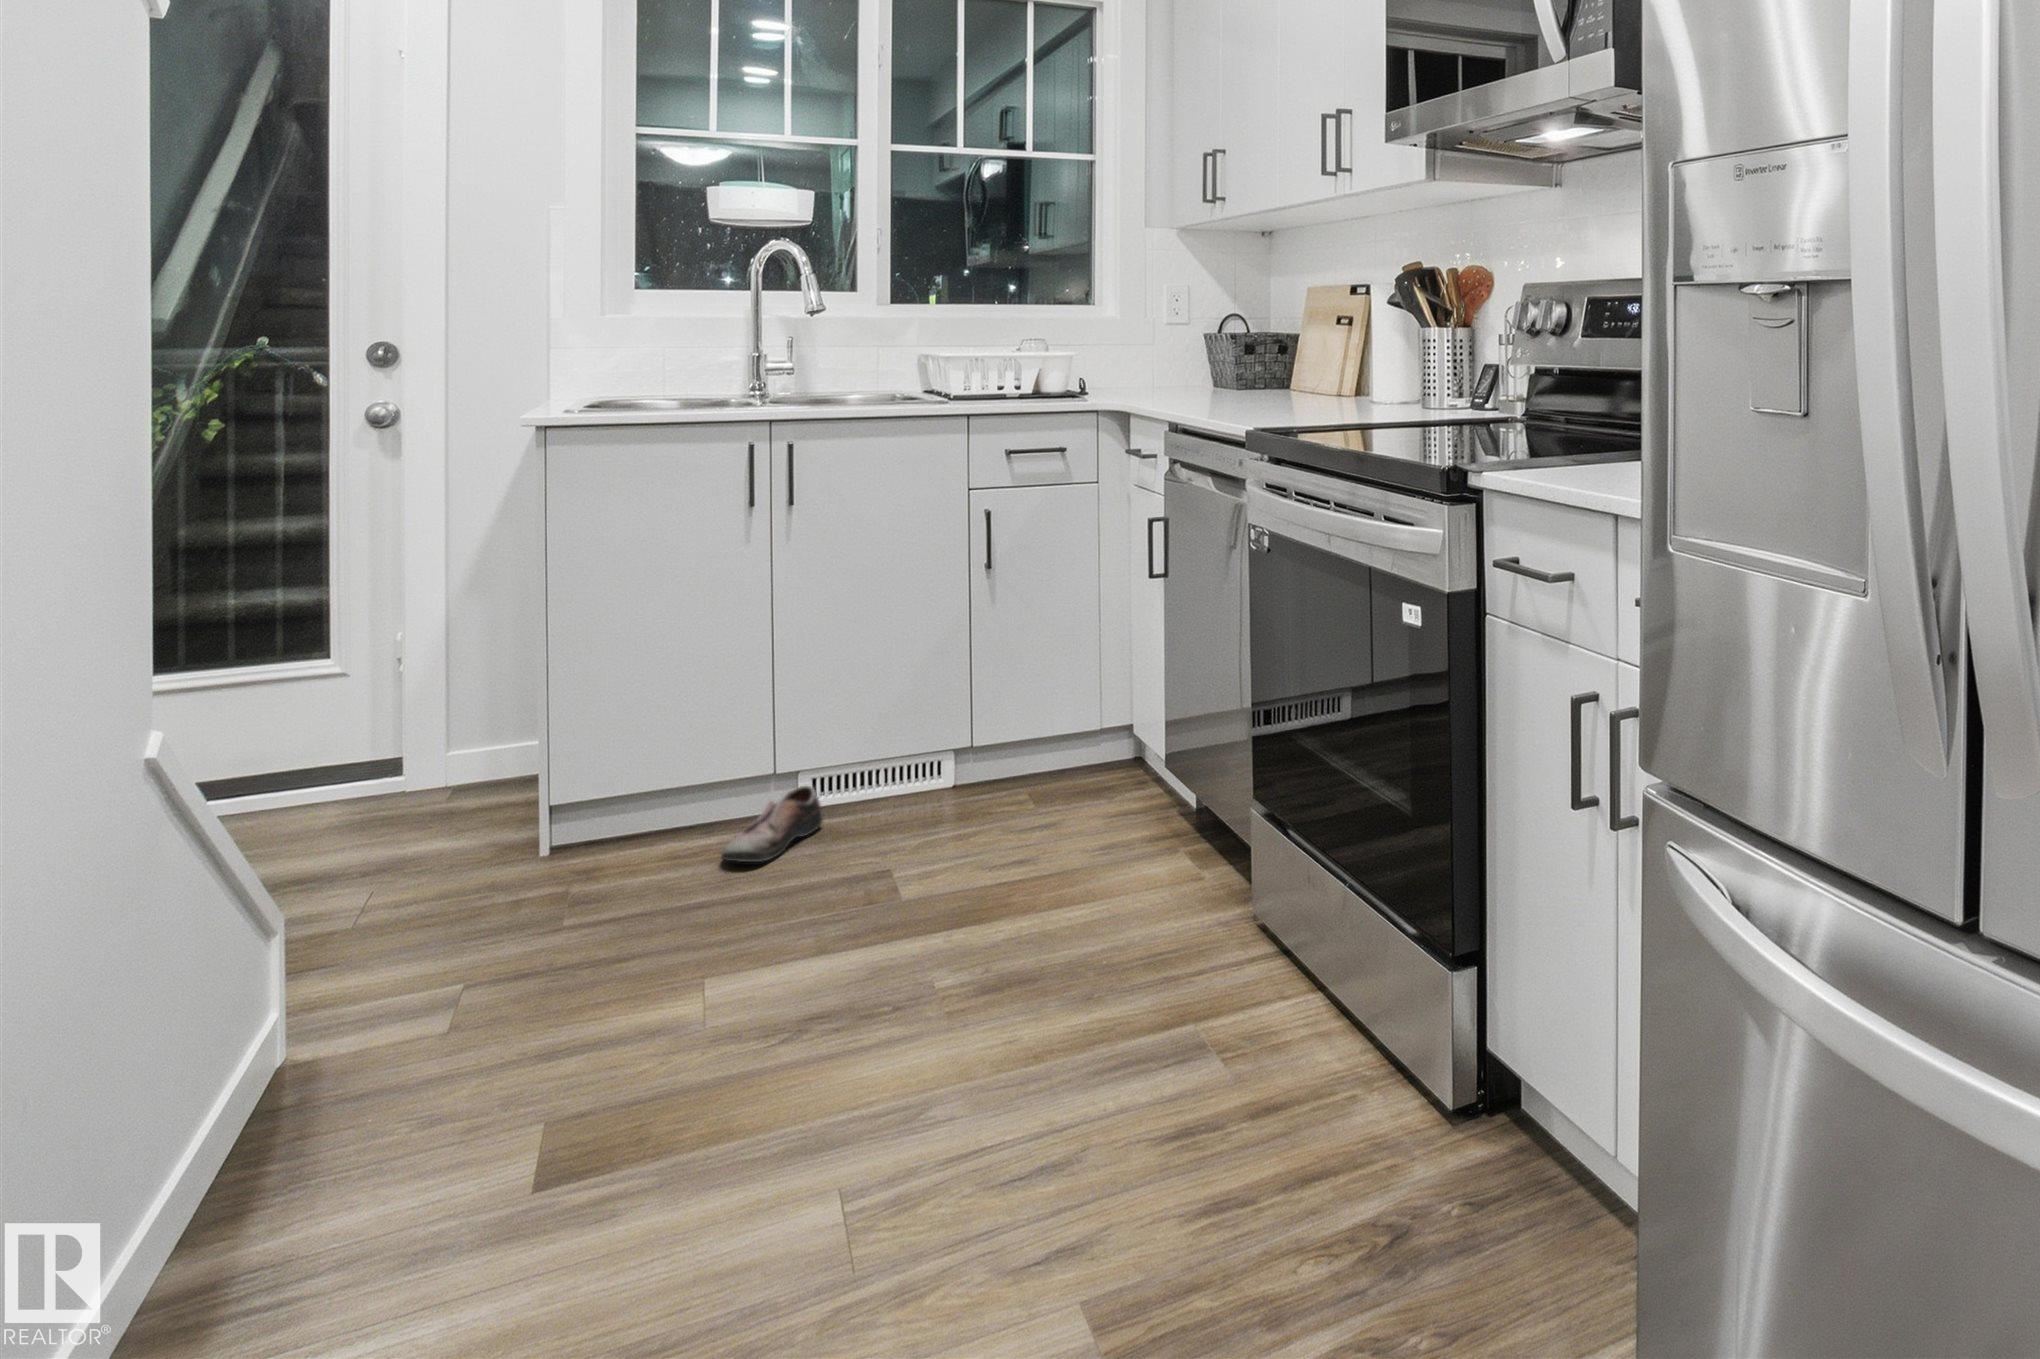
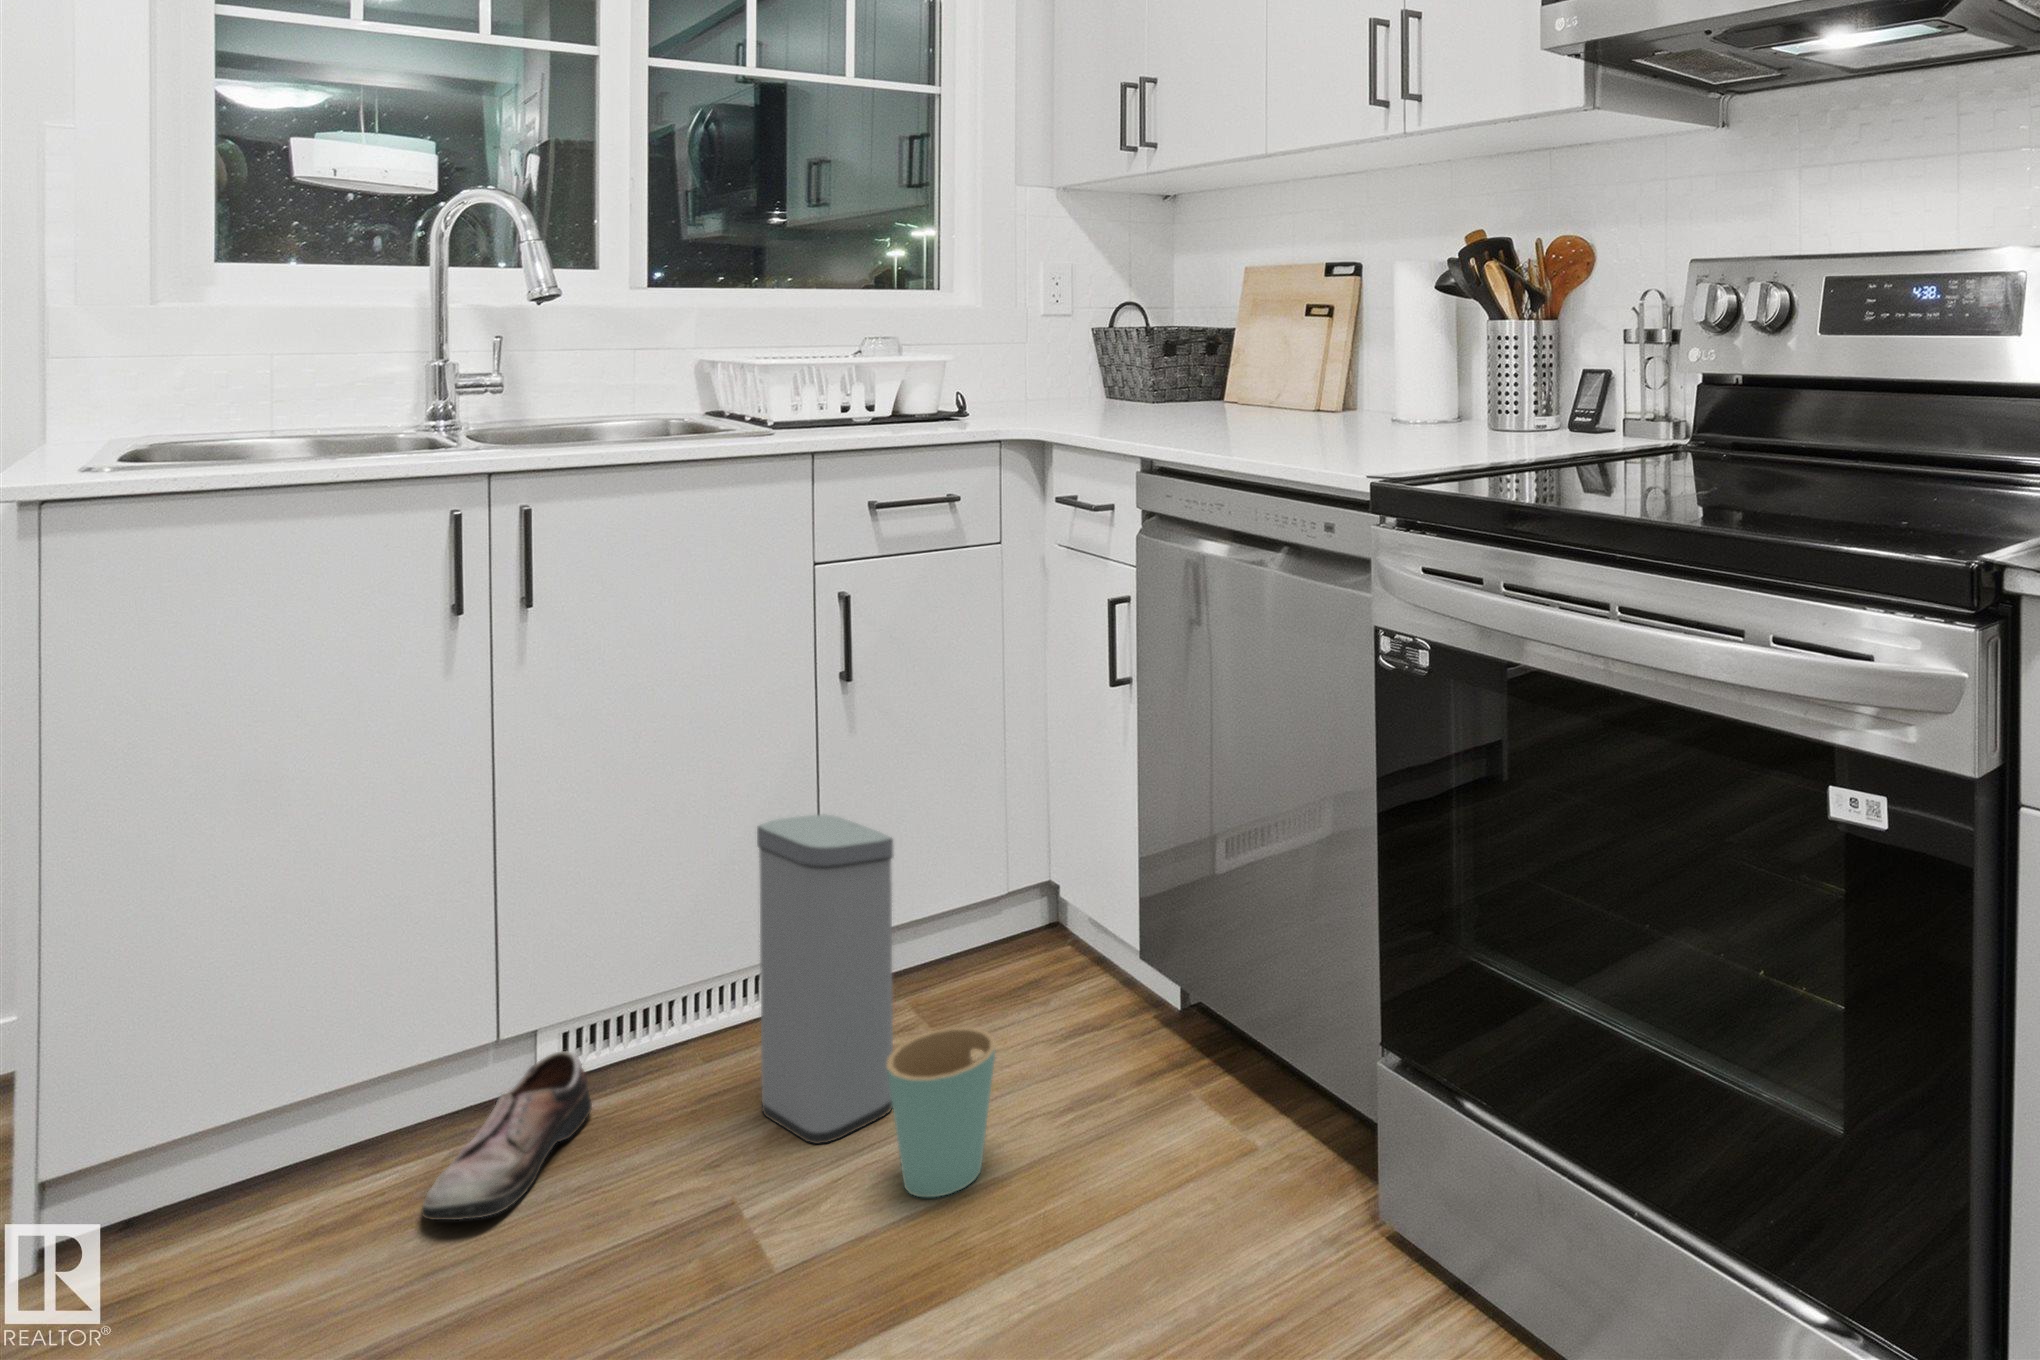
trash can: none [916,647,1043,879] -> present [757,814,996,1197]

